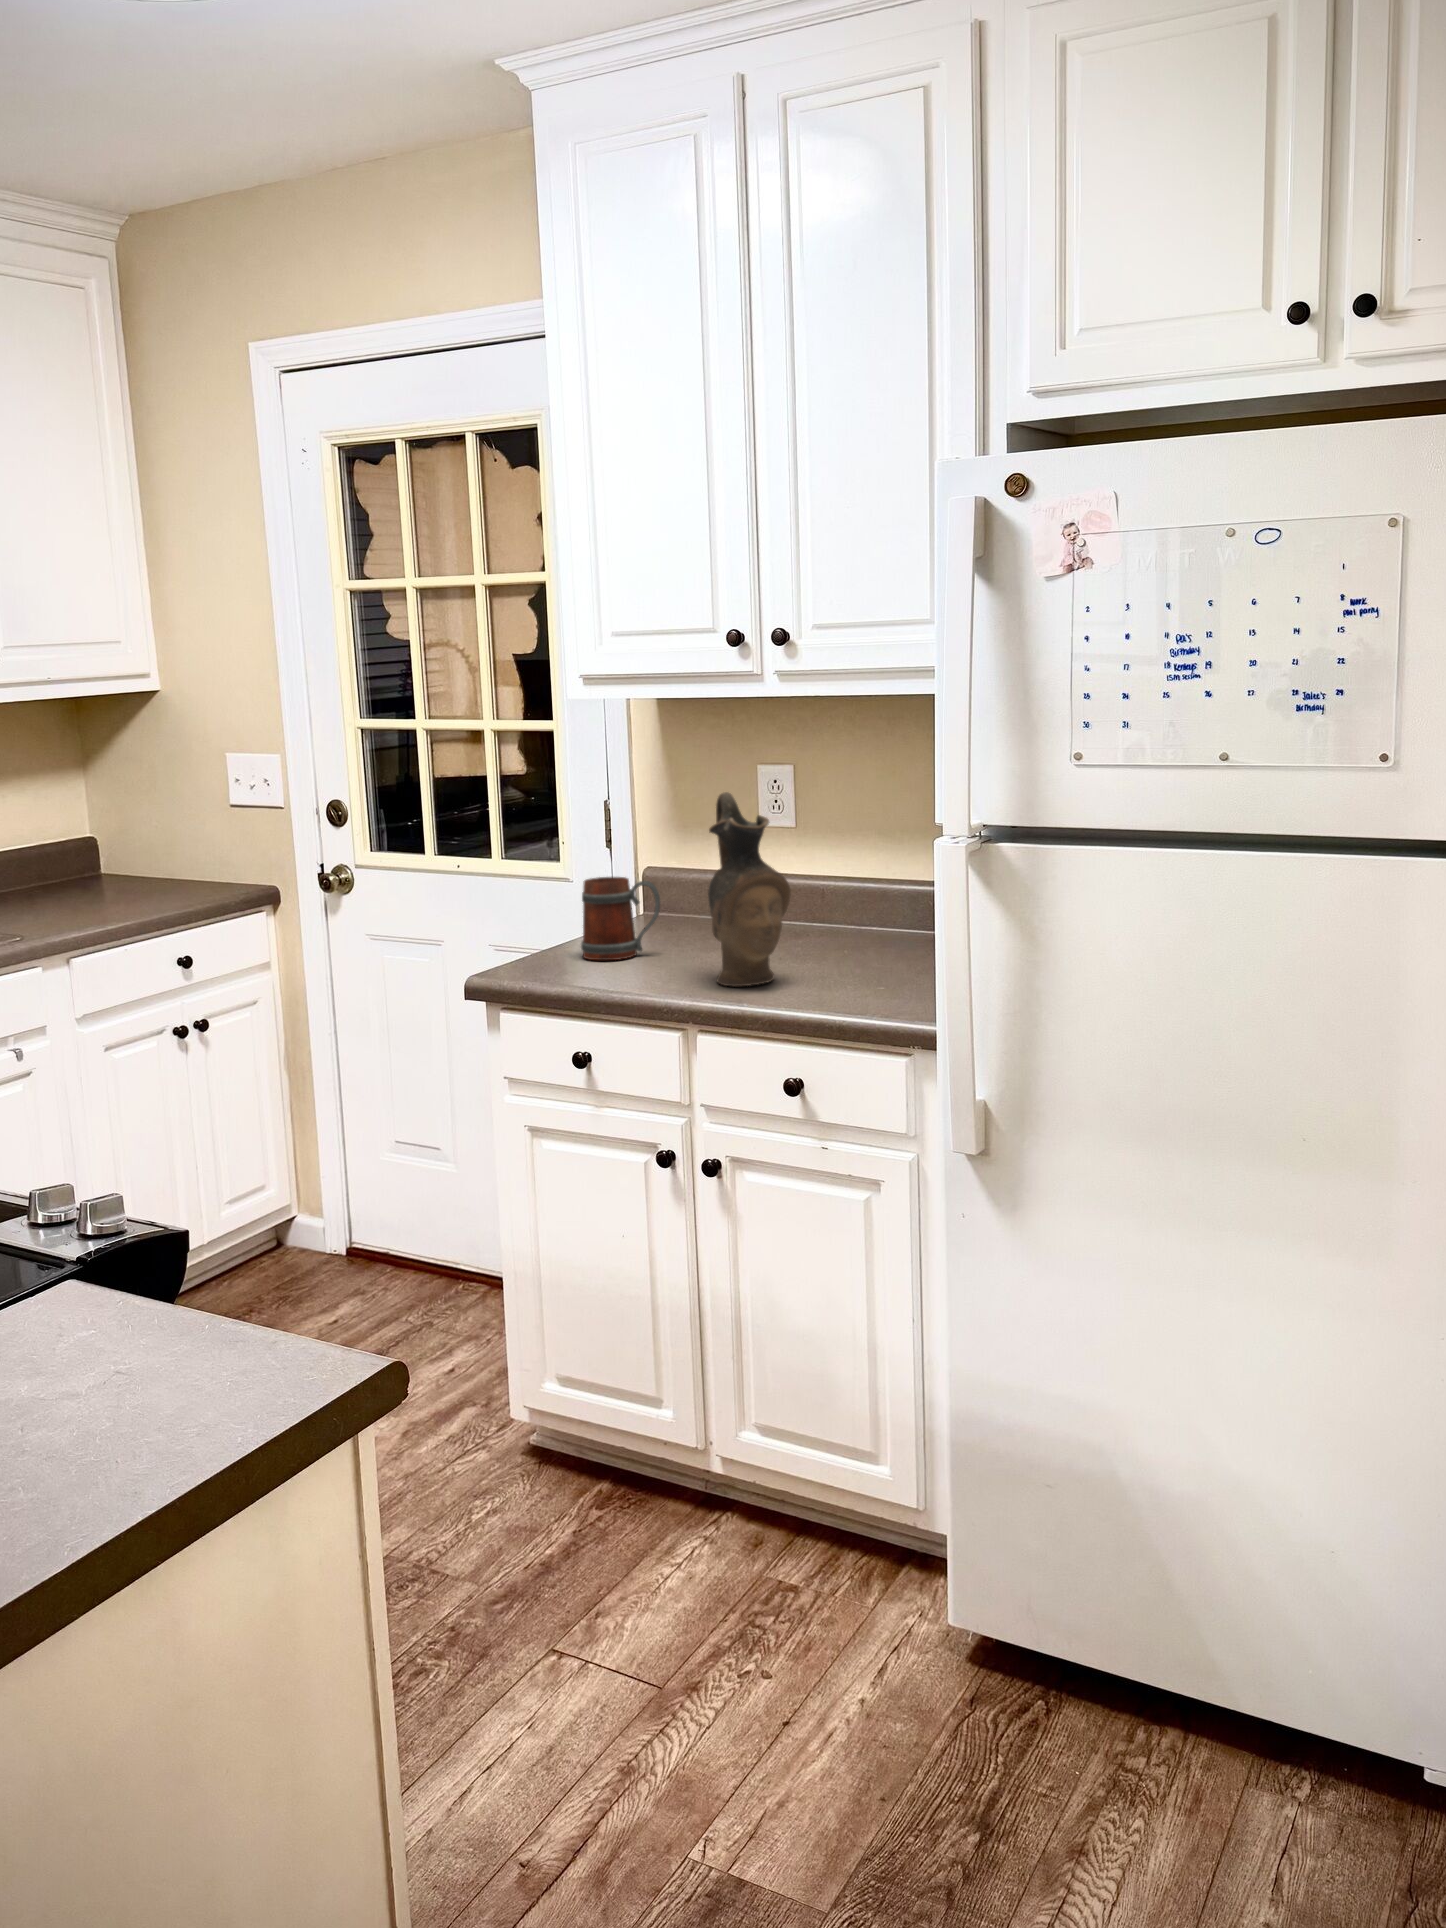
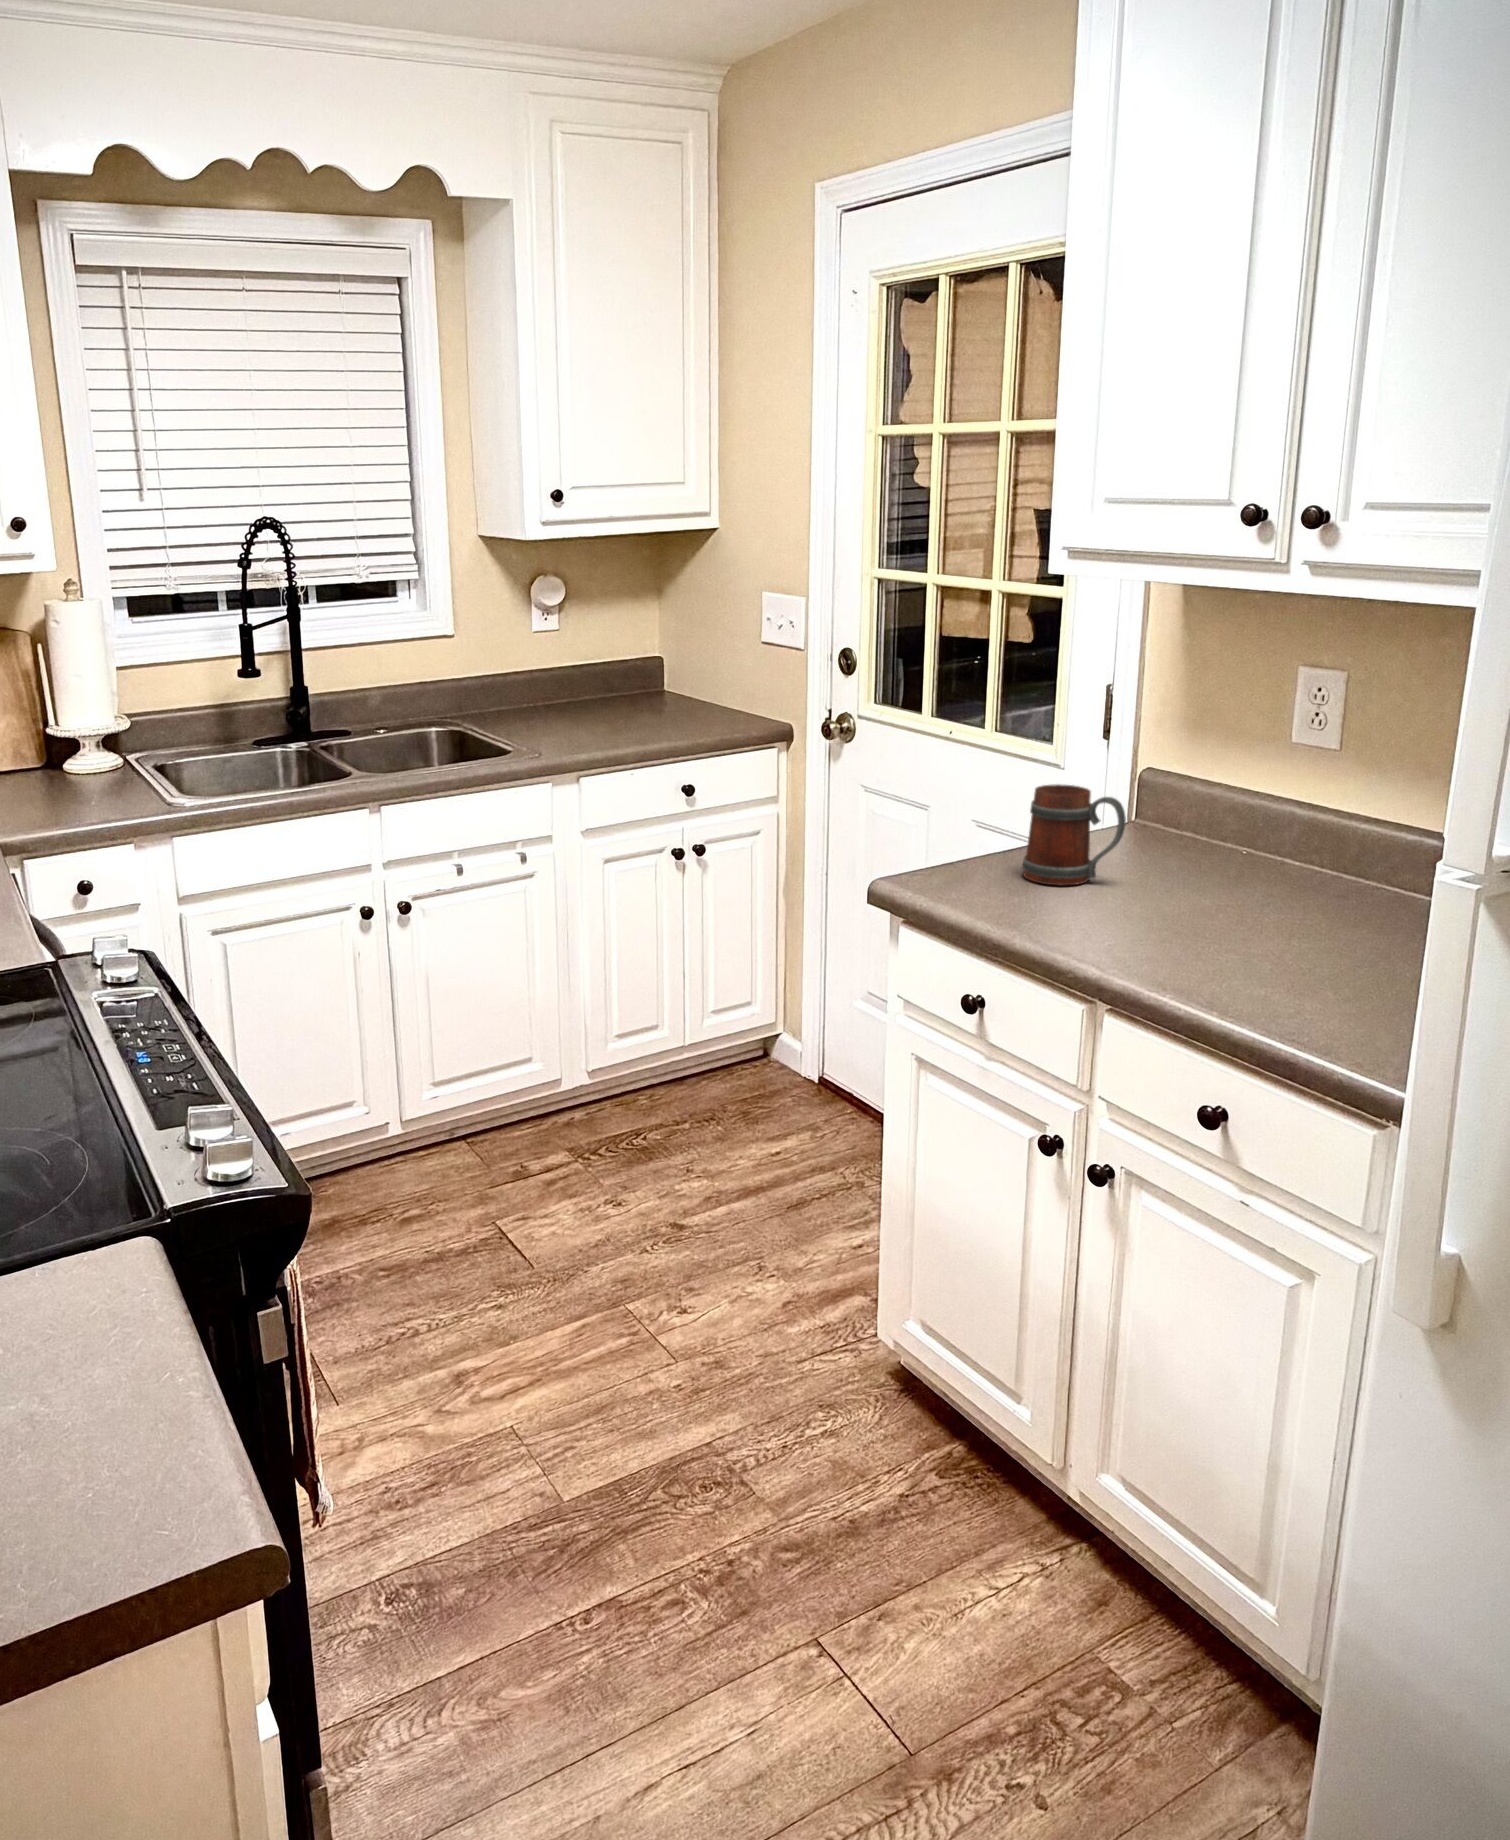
ceramic pitcher: present [708,792,790,986] -> none [1159,709,1276,960]

